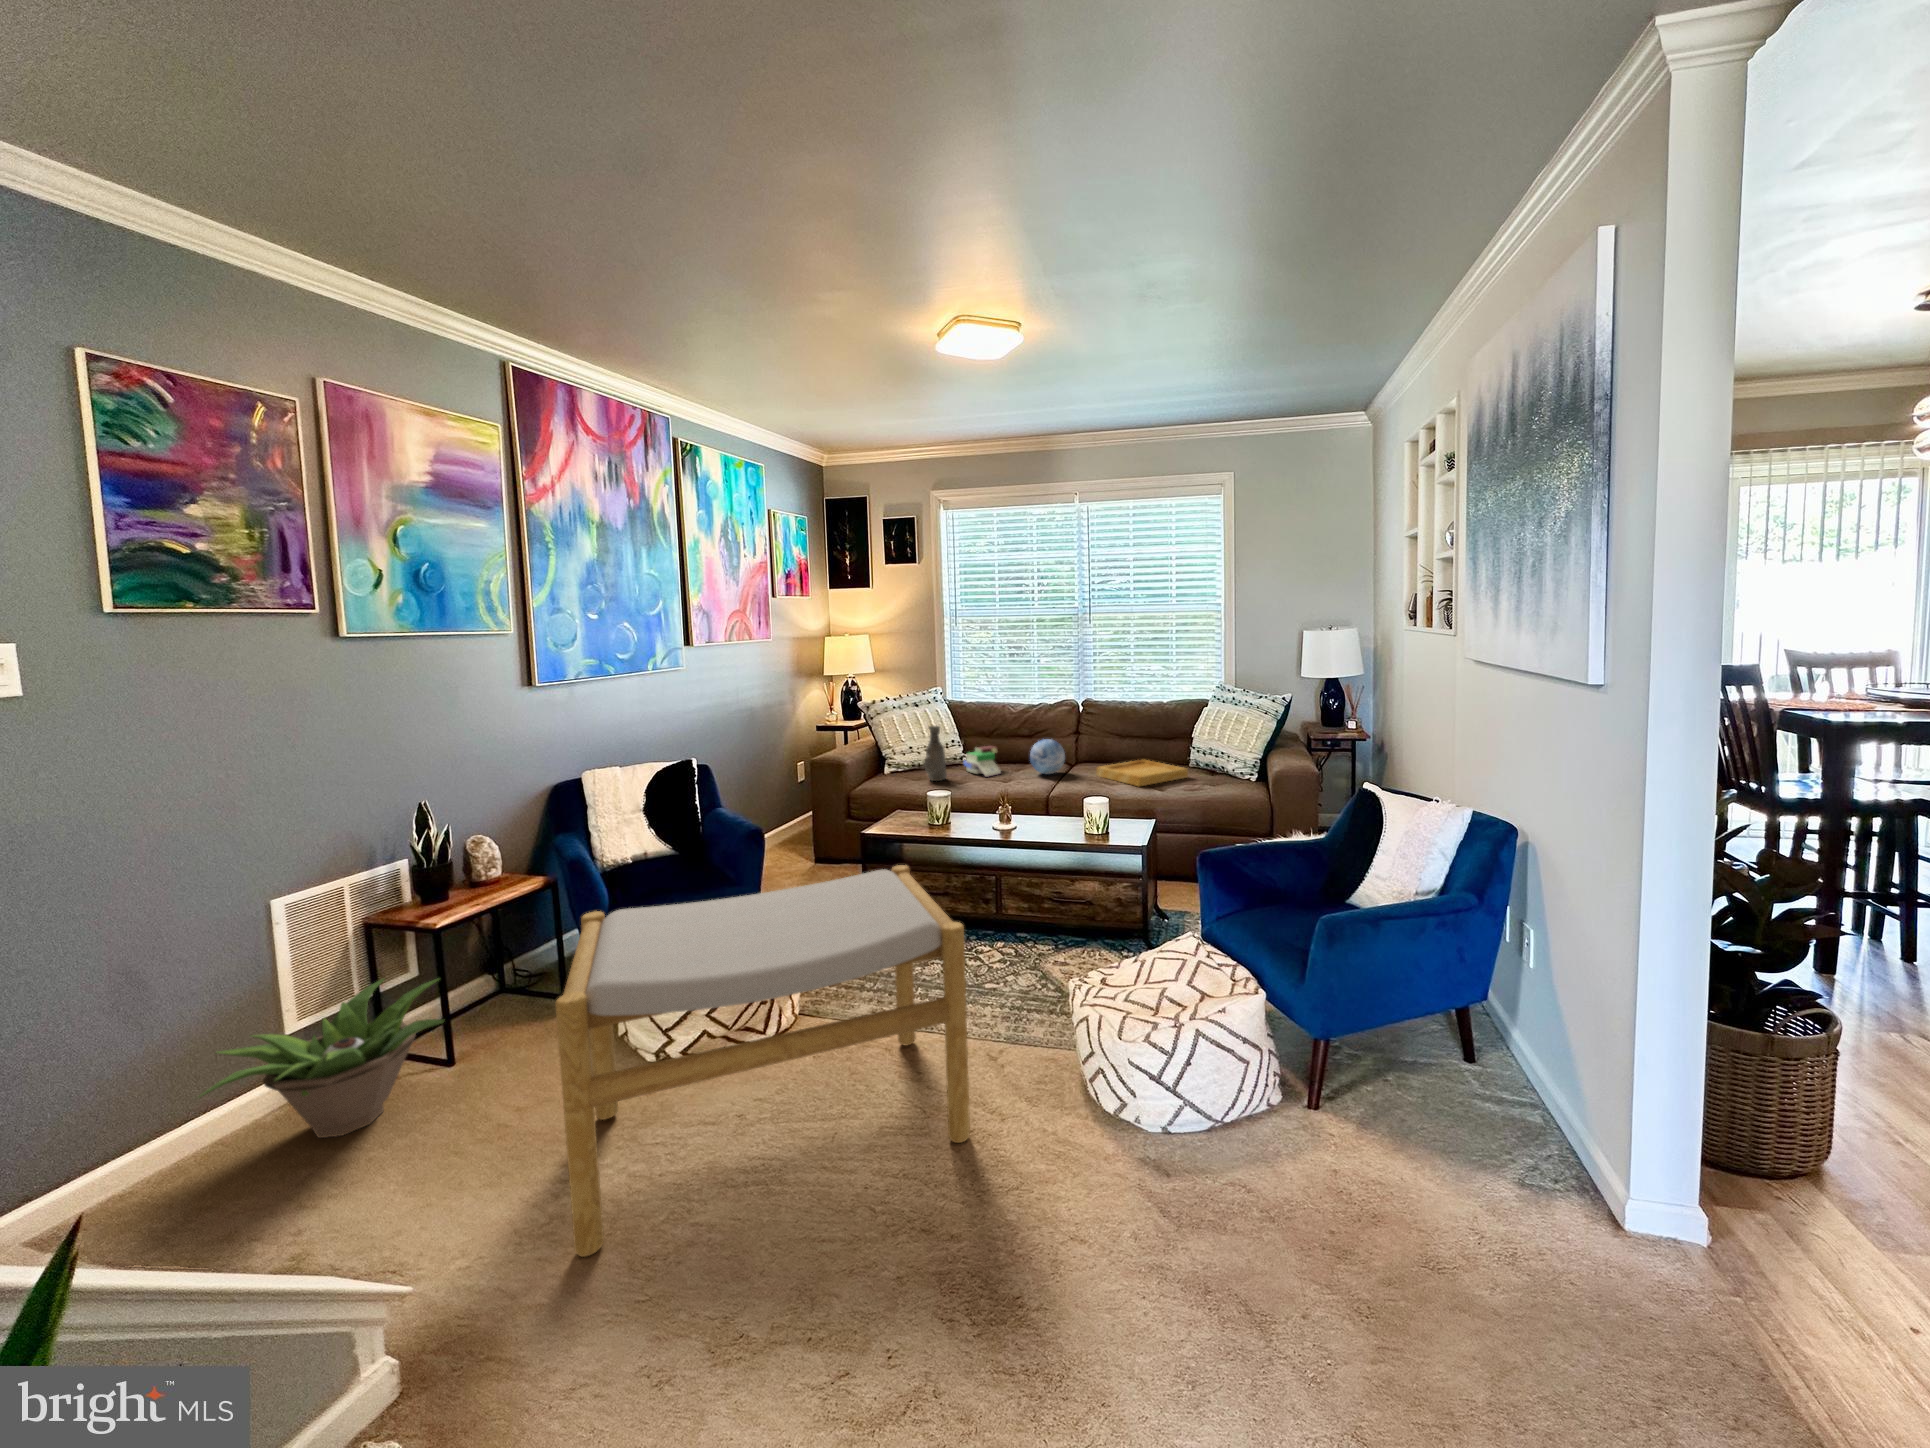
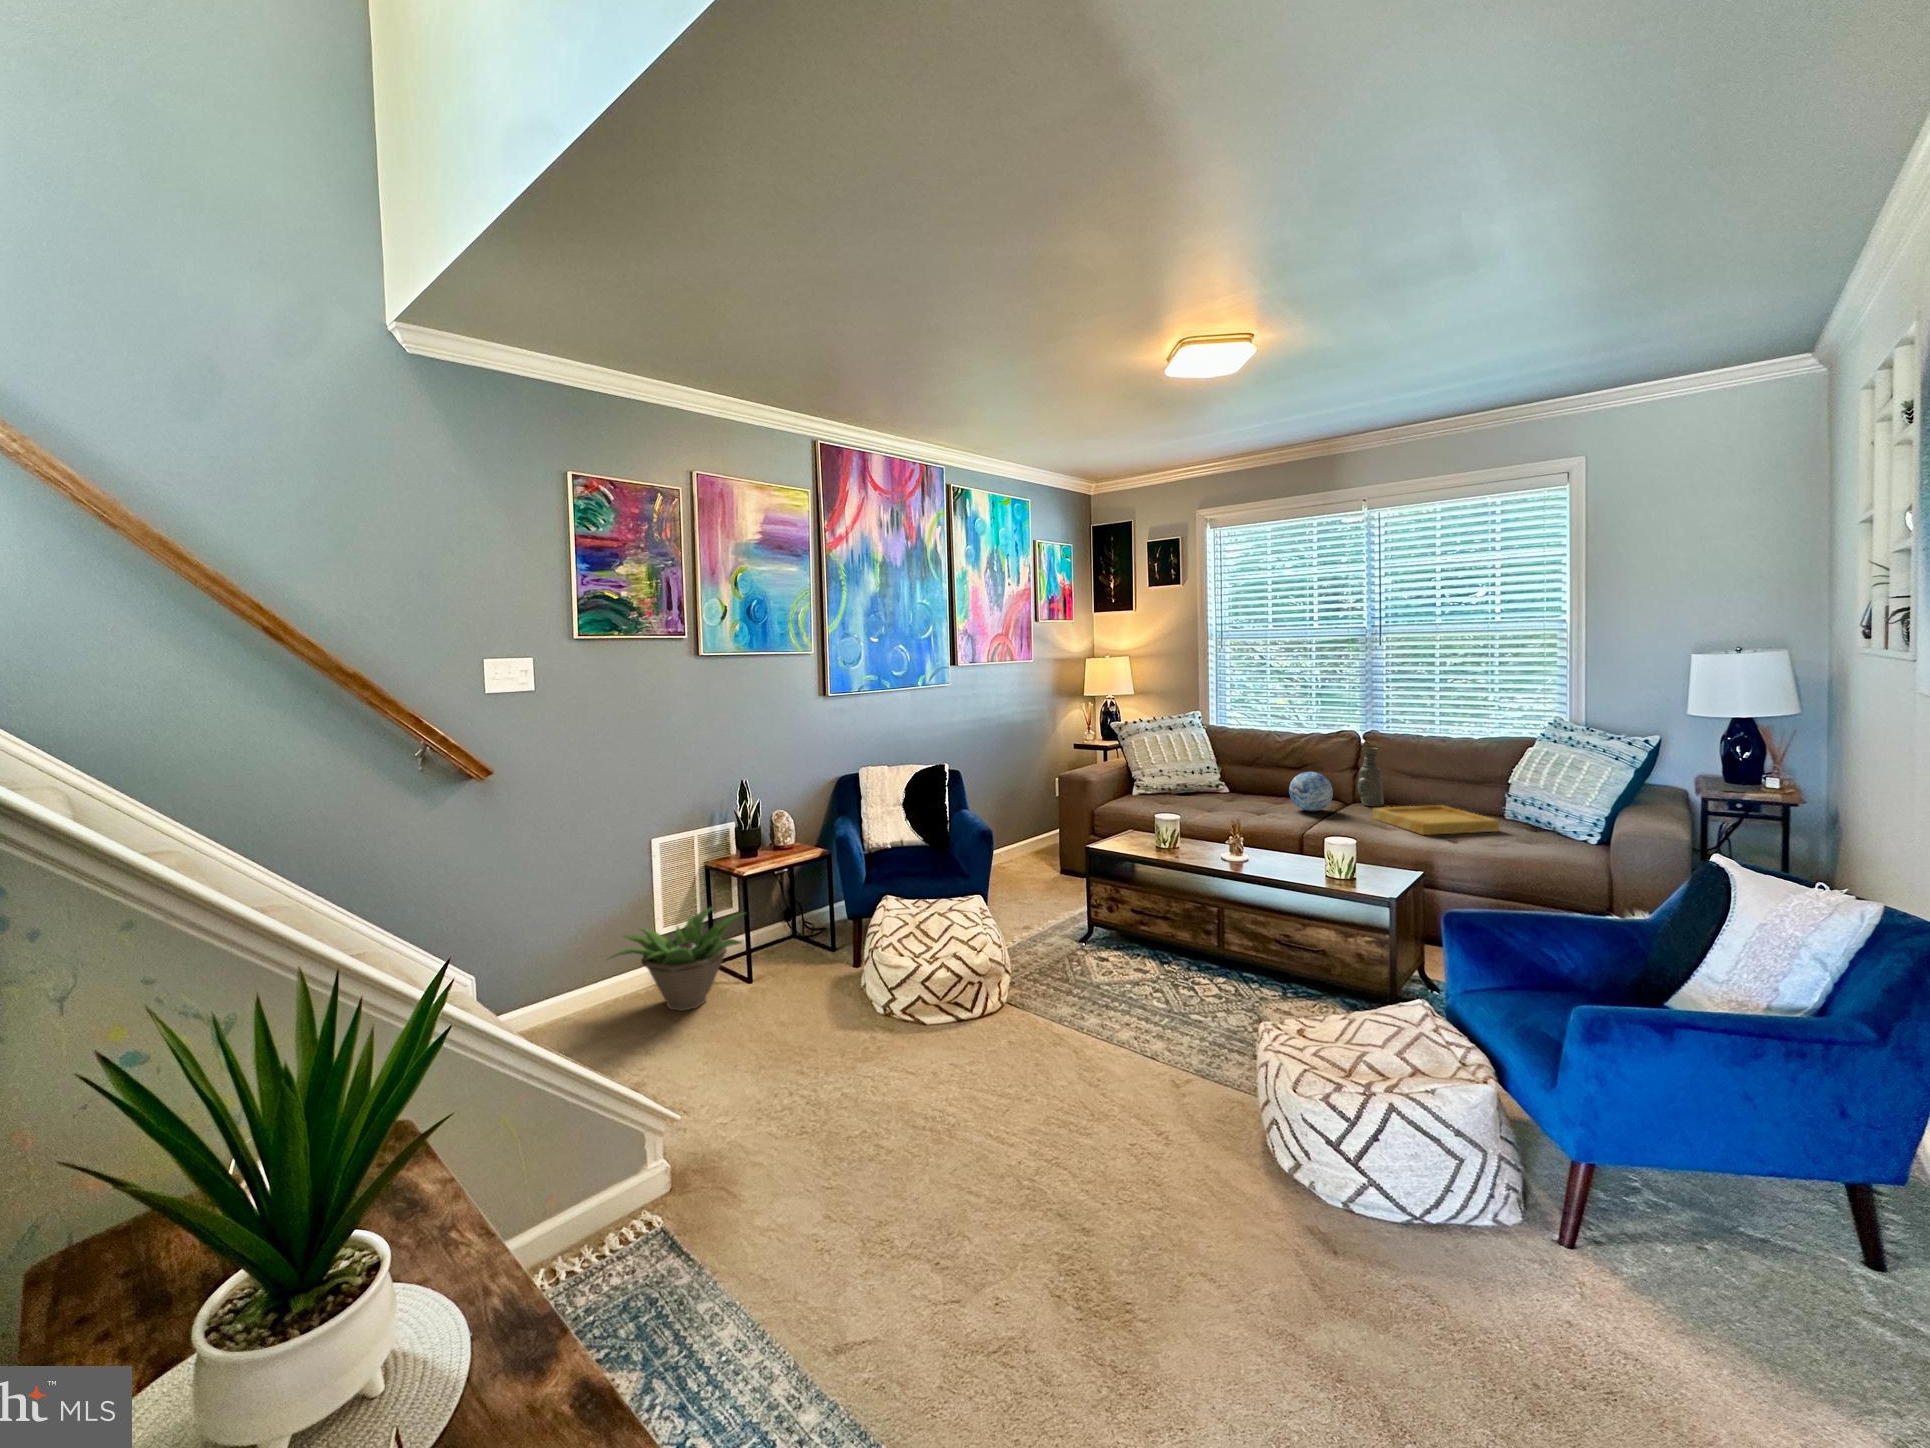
vase: present [925,726,947,781] -> present [1357,747,1384,806]
book: present [964,746,1001,777] -> none [1215,775,1256,808]
footstool: present [555,865,970,1257] -> none [785,875,1128,1151]

